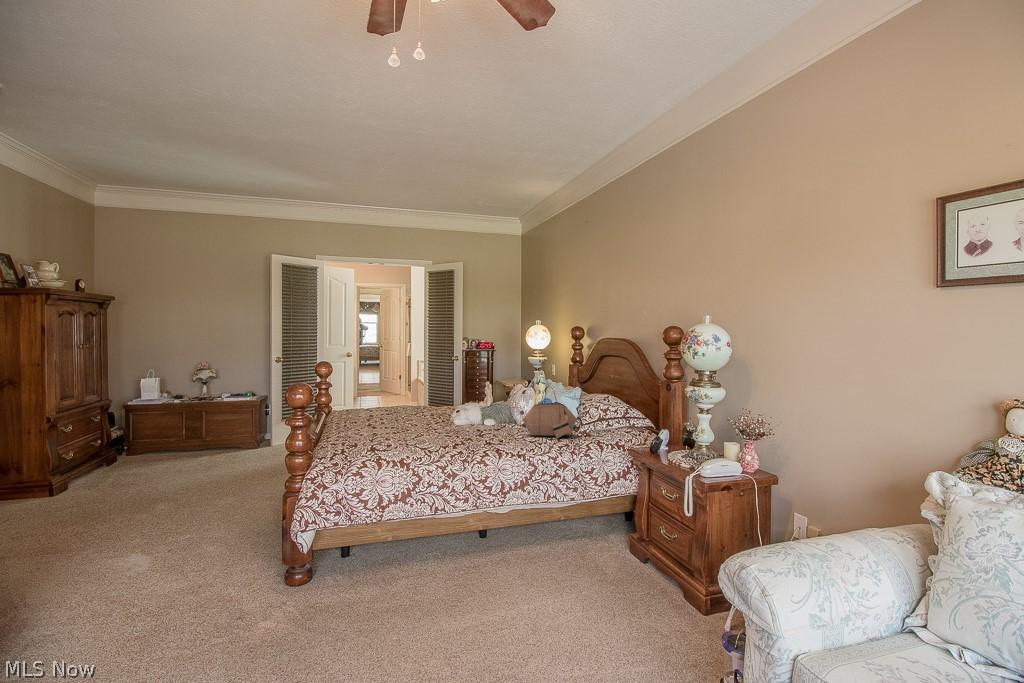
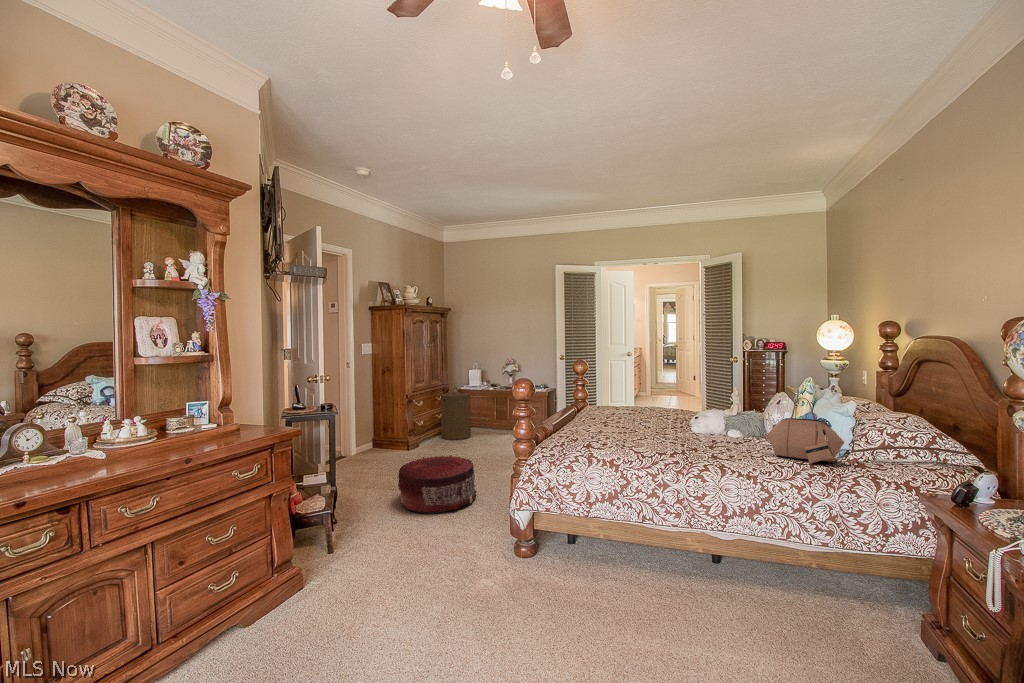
laundry hamper: none [101,402,151,472] -> present [441,387,471,440]
pouf: none [74,488,202,574] -> present [398,455,476,513]

